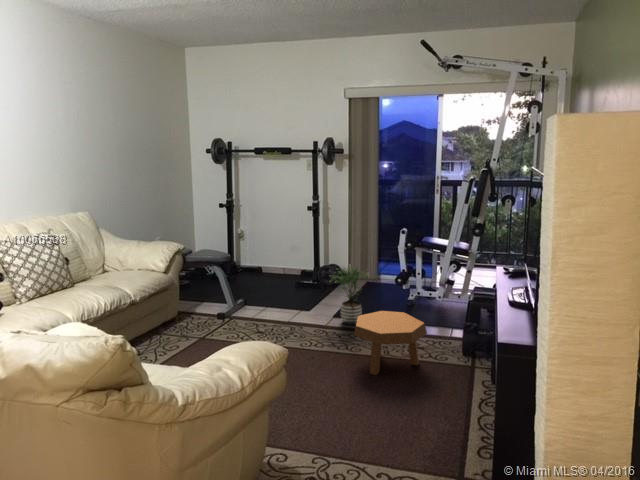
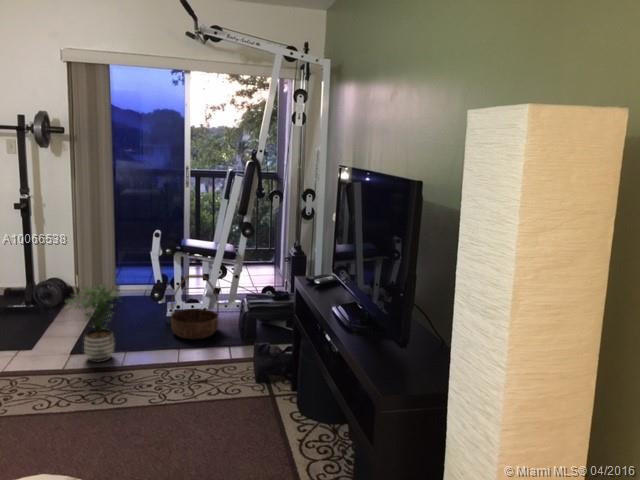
basket: none [409,266,449,320] -> present [171,275,219,340]
footstool: present [354,311,427,375] -> none [123,342,219,436]

